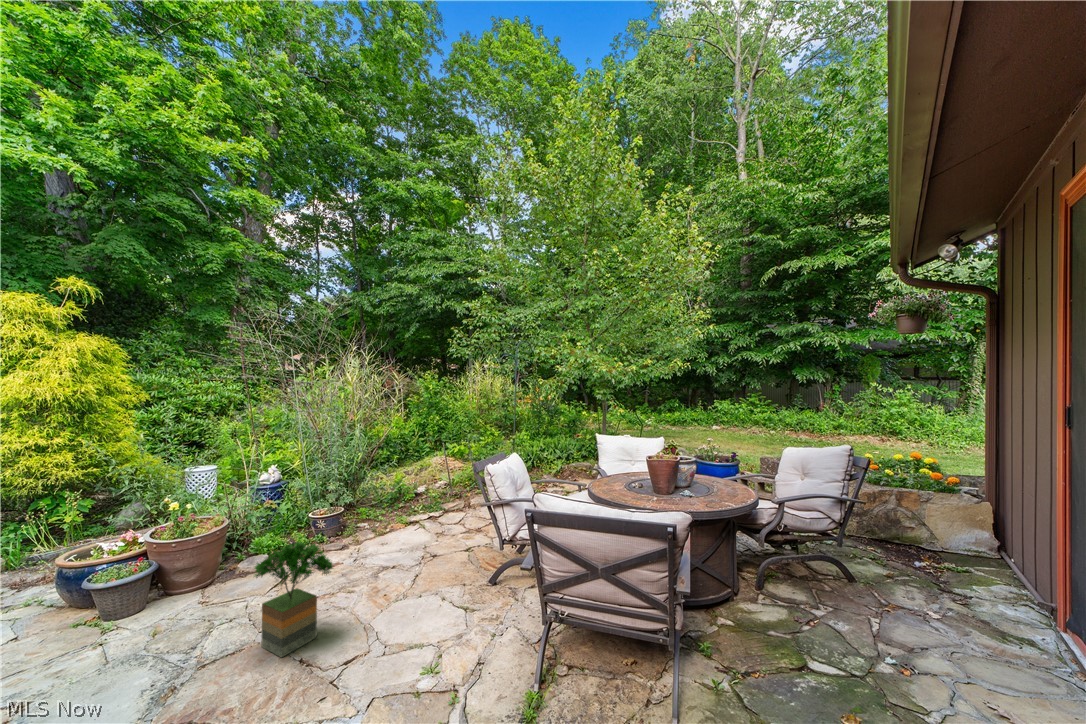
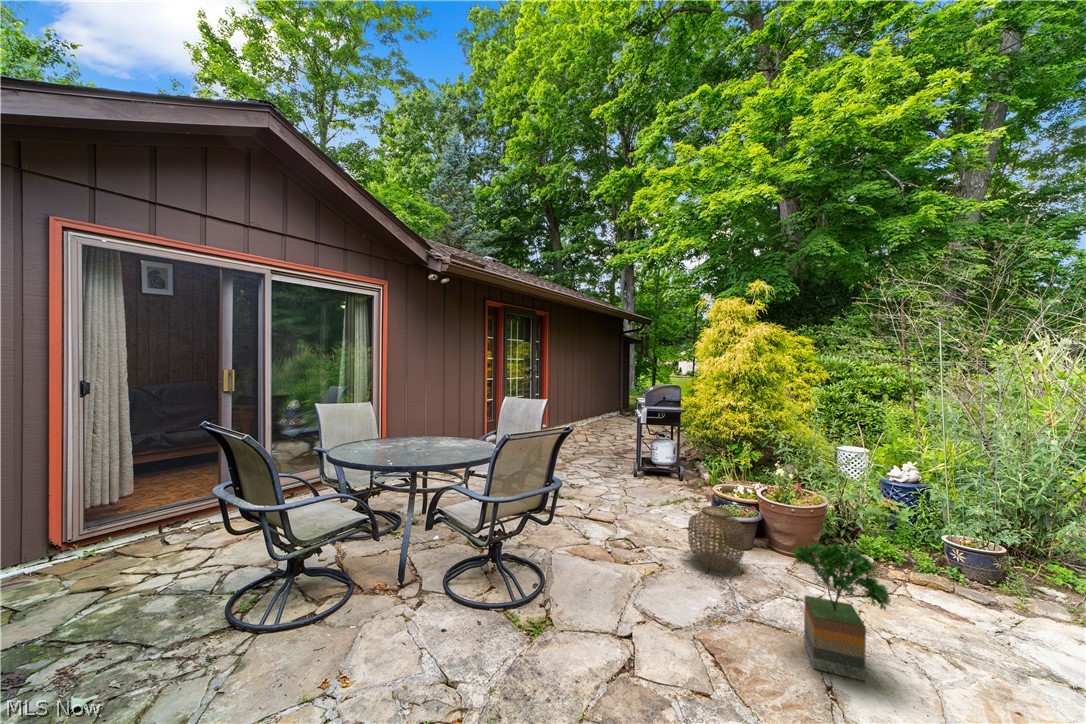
woven basket: none [66,572,160,660] -> present [688,506,745,571]

